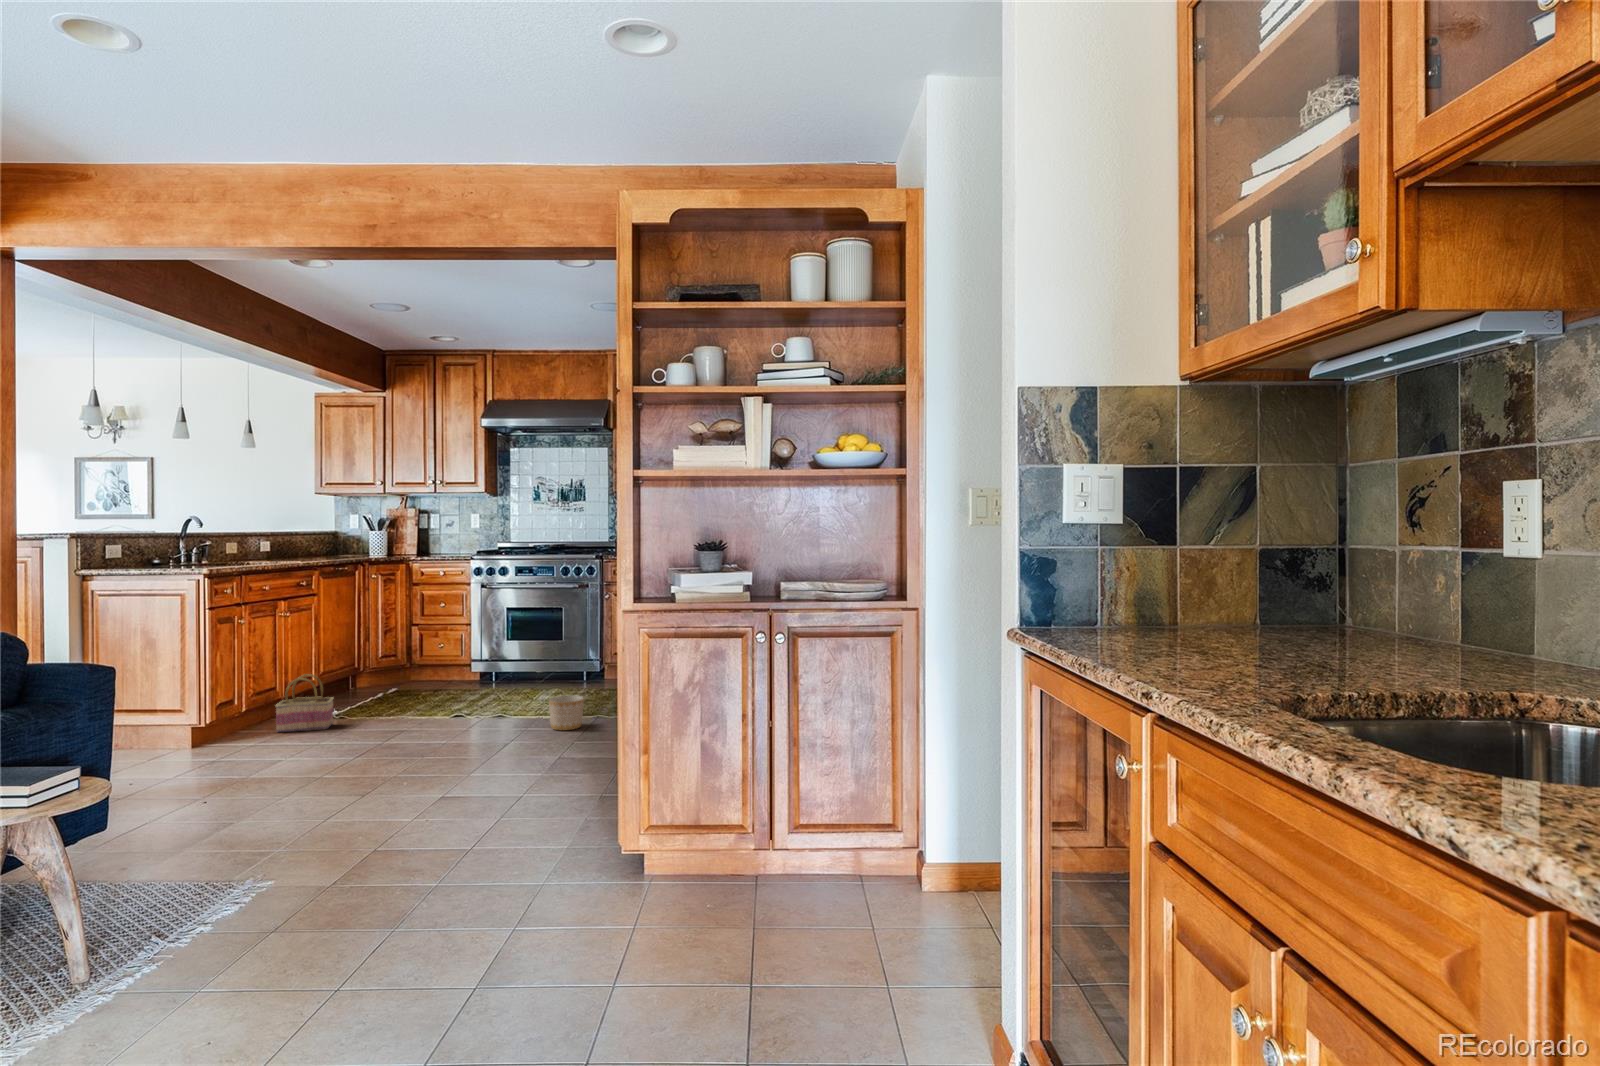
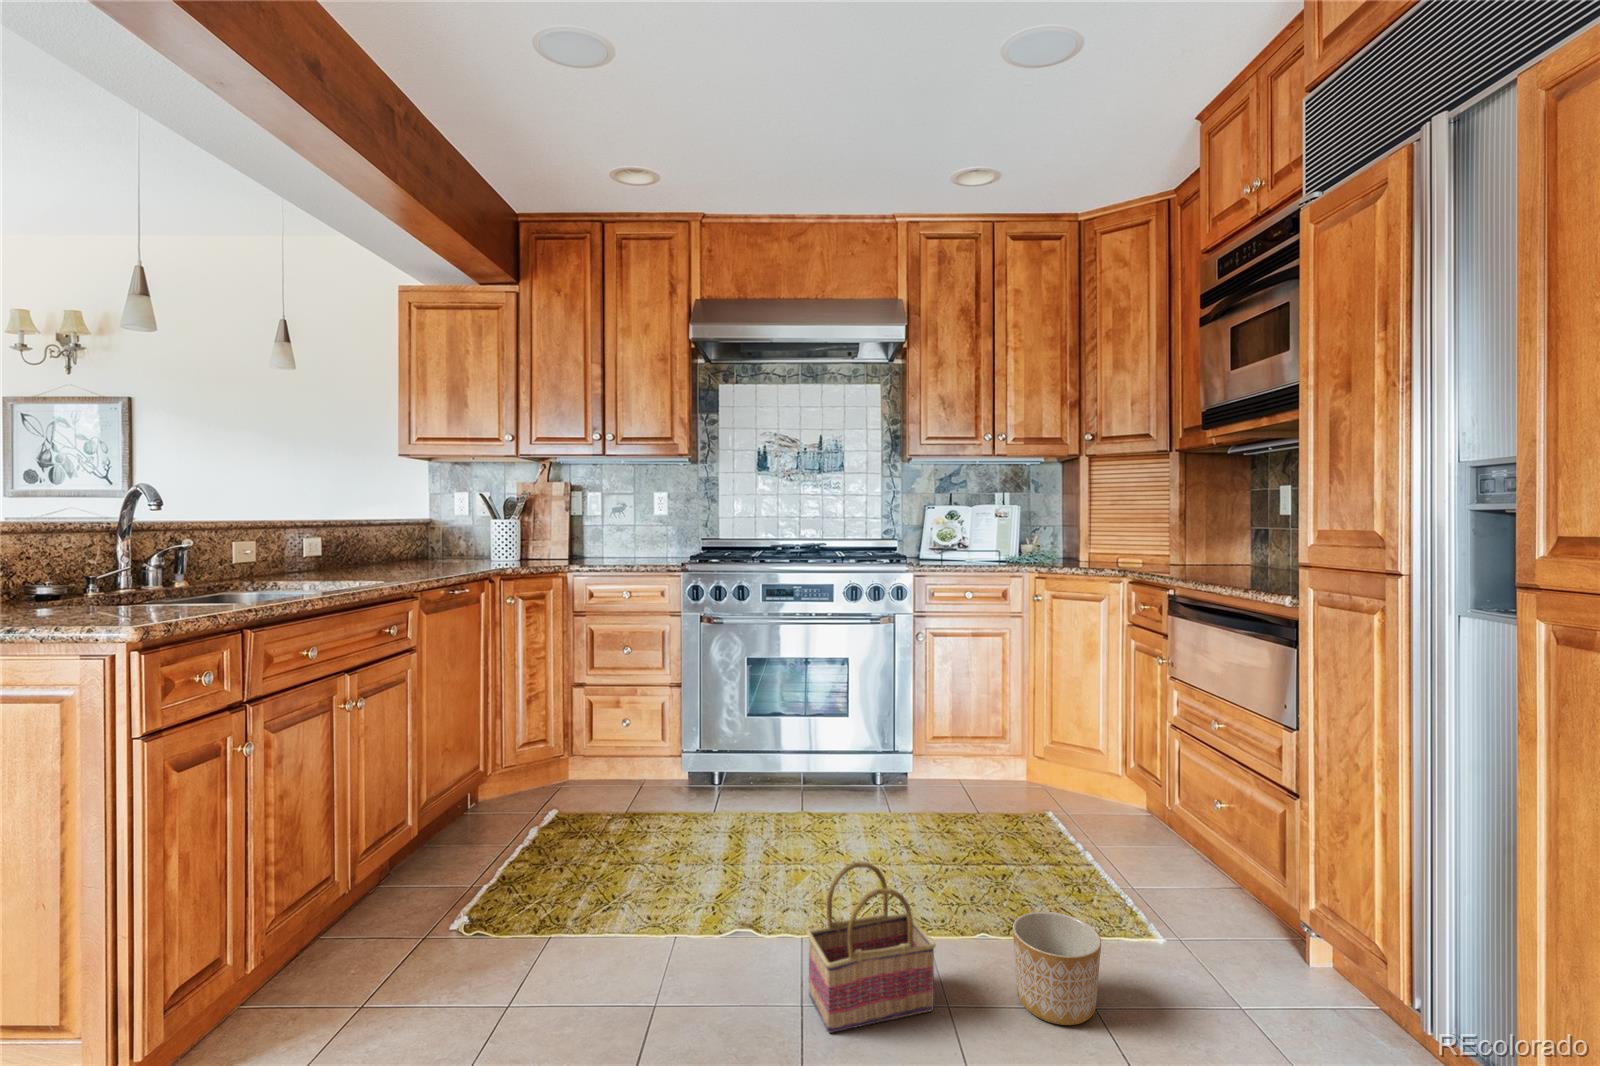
basket: present [276,674,333,732] -> present [807,862,936,1033]

